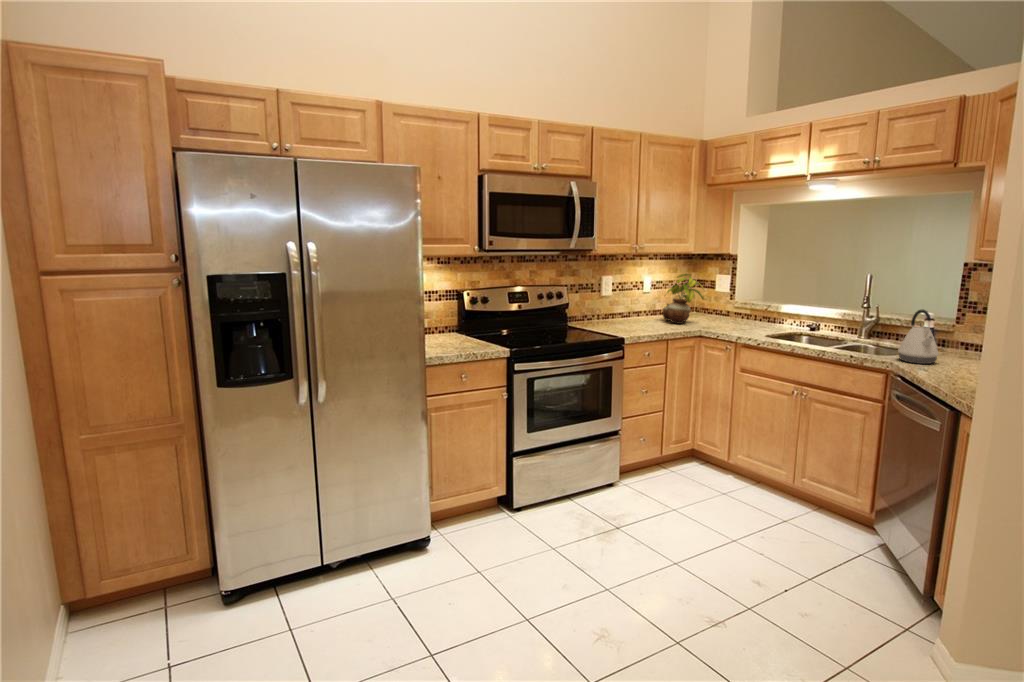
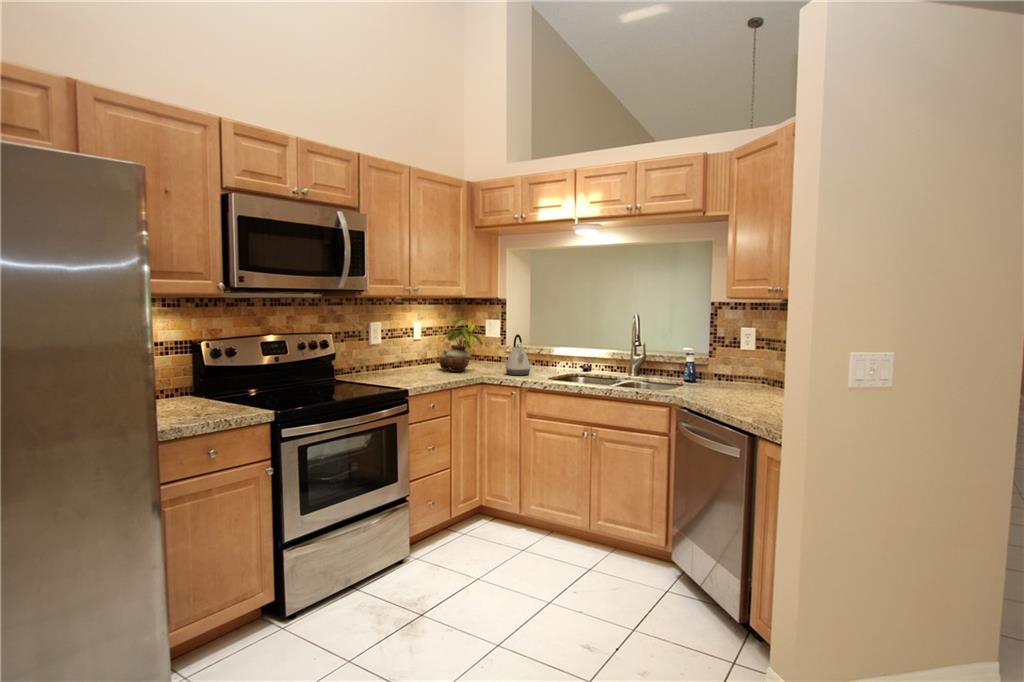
kettle: present [898,310,939,364] -> present [505,334,531,375]

